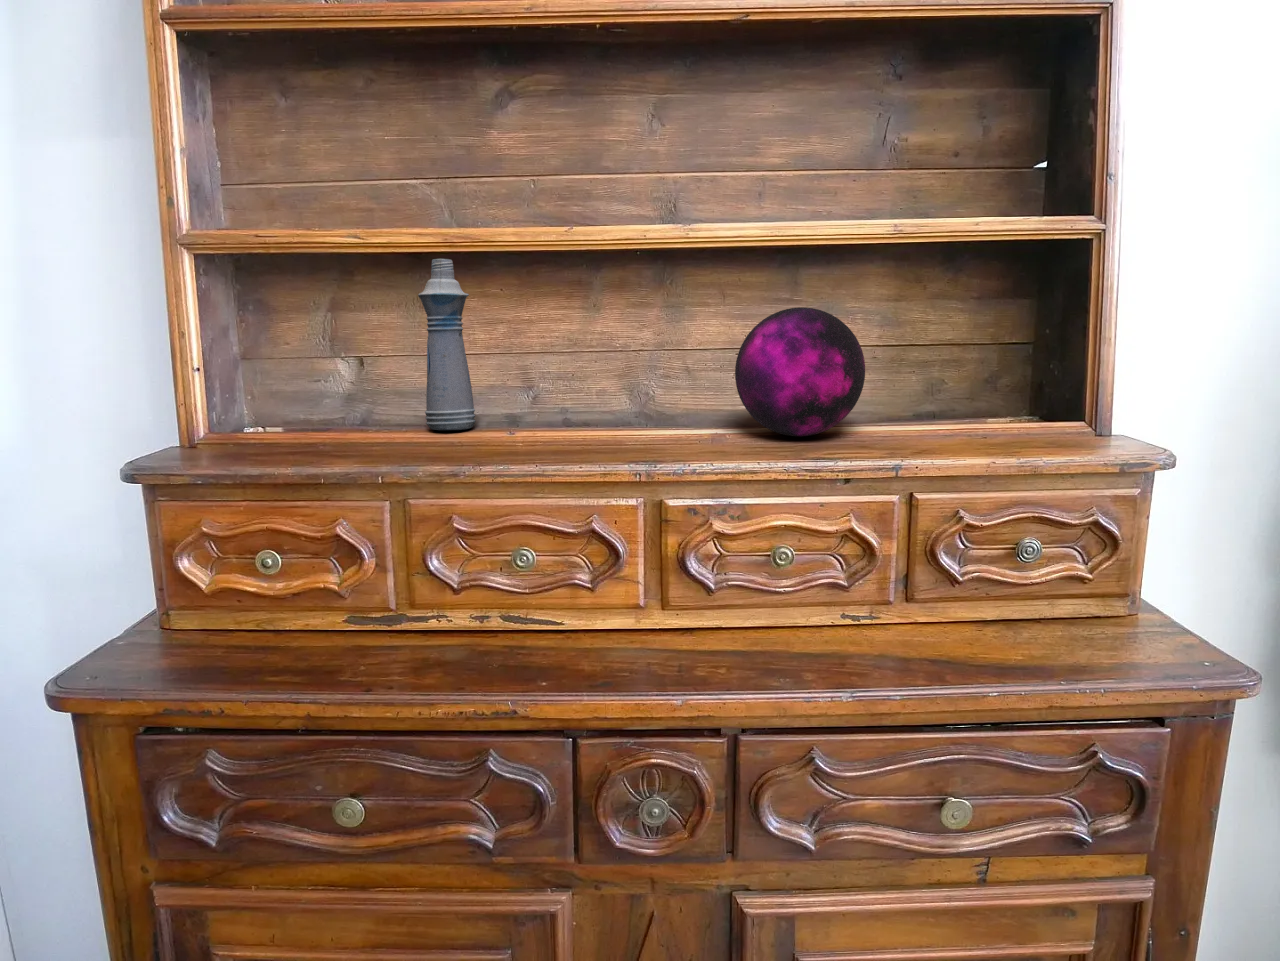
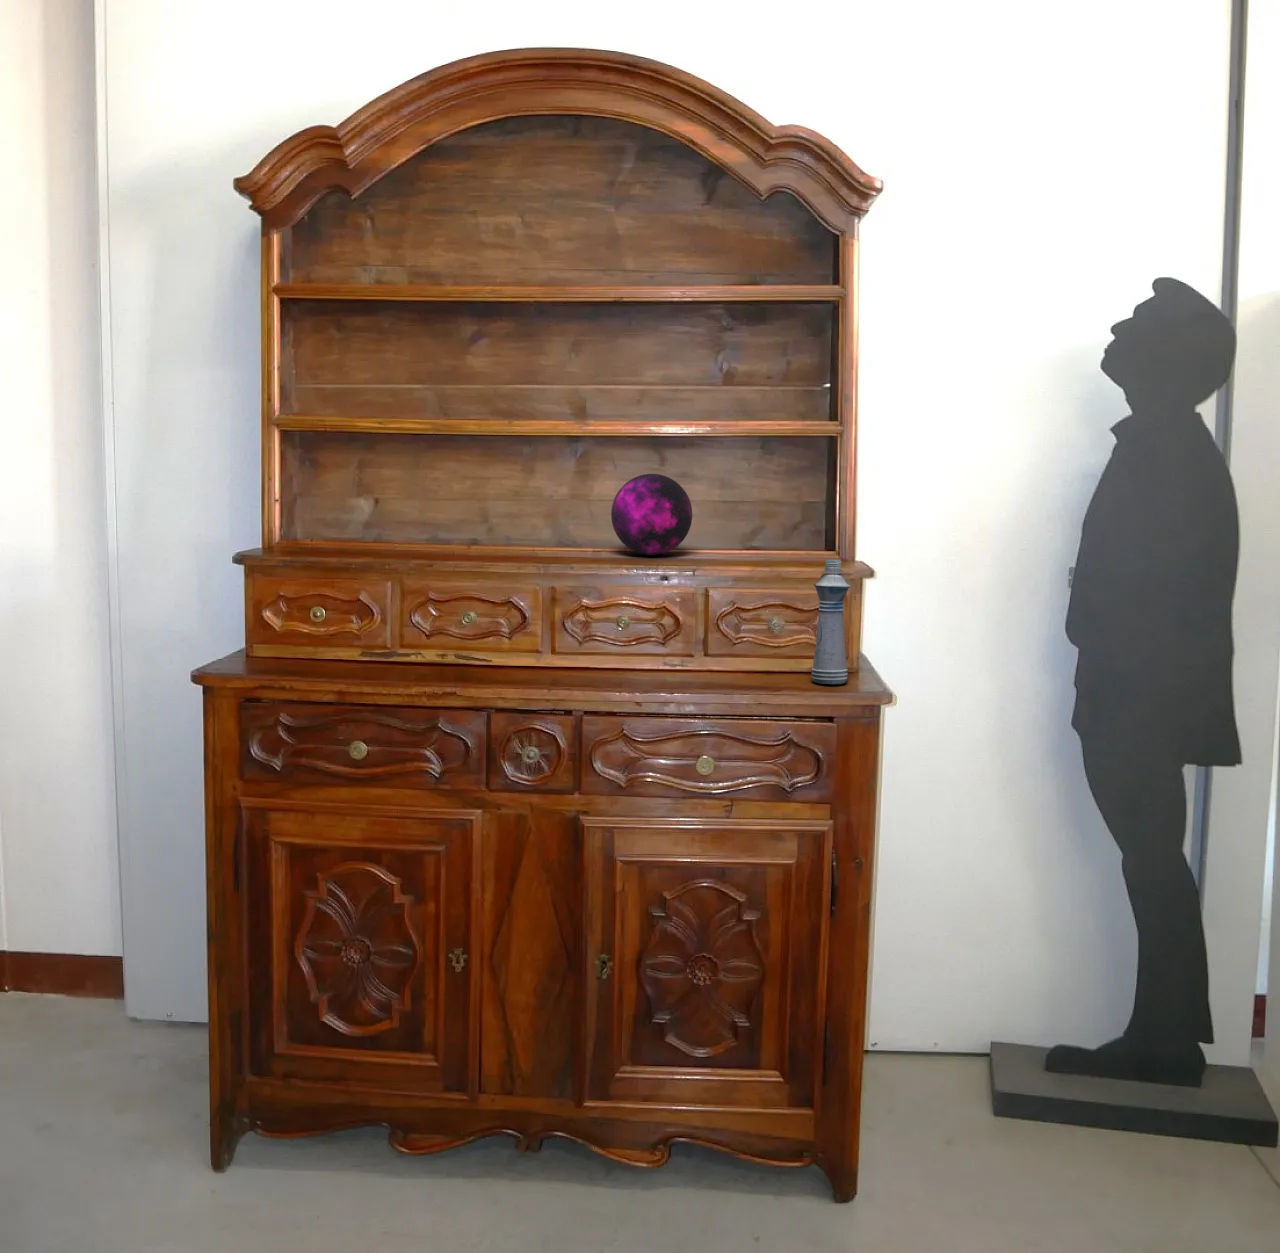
bottle: present [418,259,475,430] -> present [811,560,850,684]

